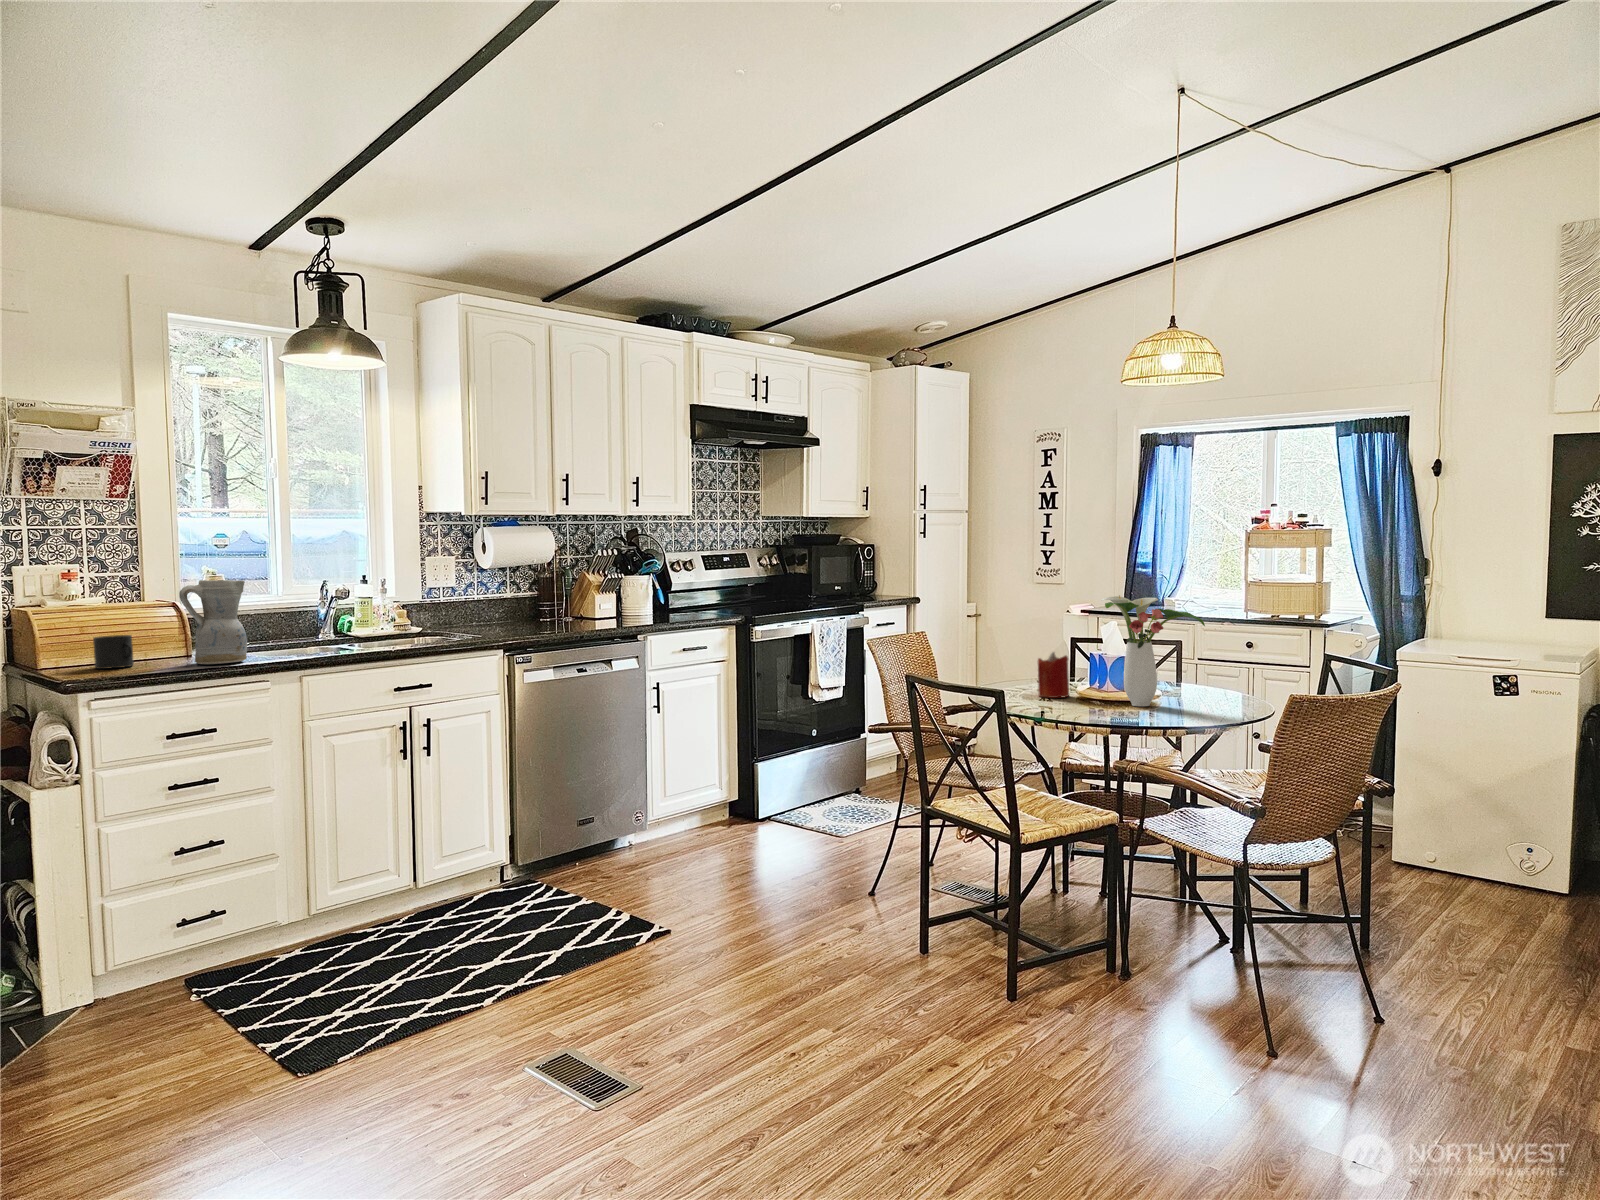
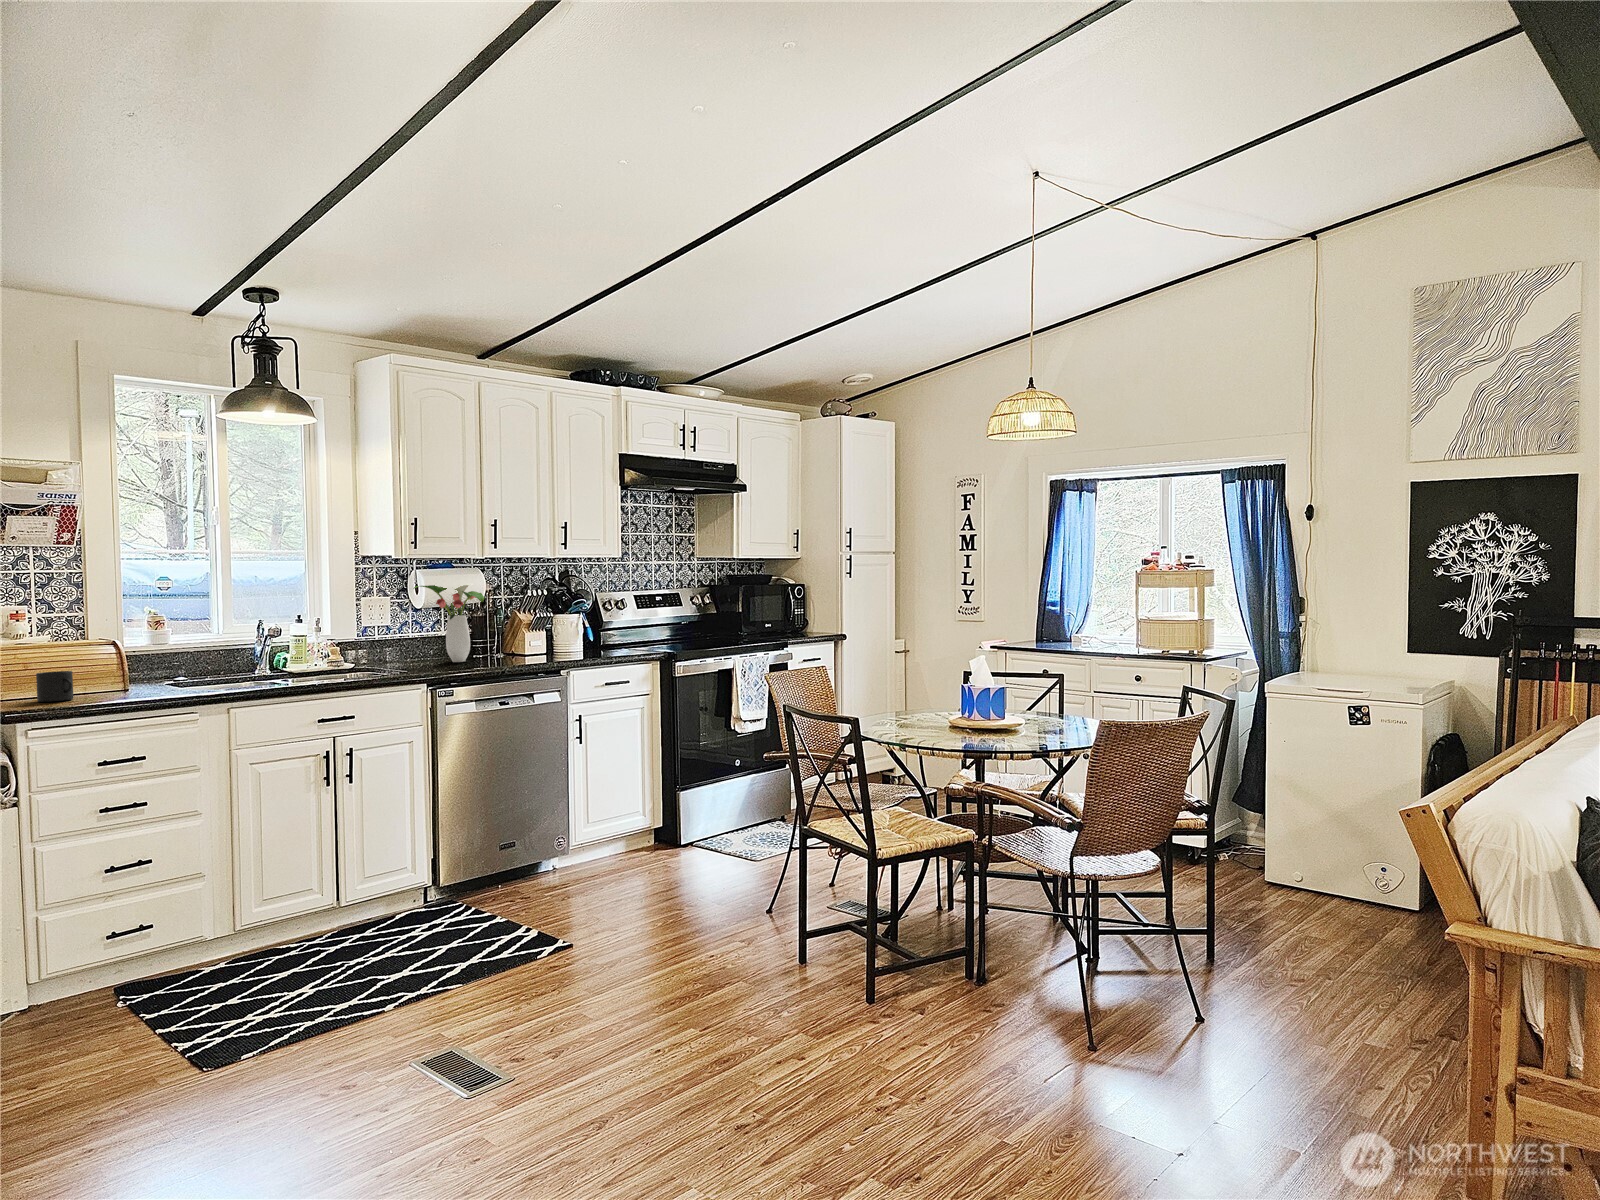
ceramic pitcher: present [179,580,247,664] -> none [116,621,179,698]
flower arrangement: present [1102,596,1205,706] -> present [413,584,484,662]
candle: present [1038,652,1069,698] -> none [914,685,943,728]

